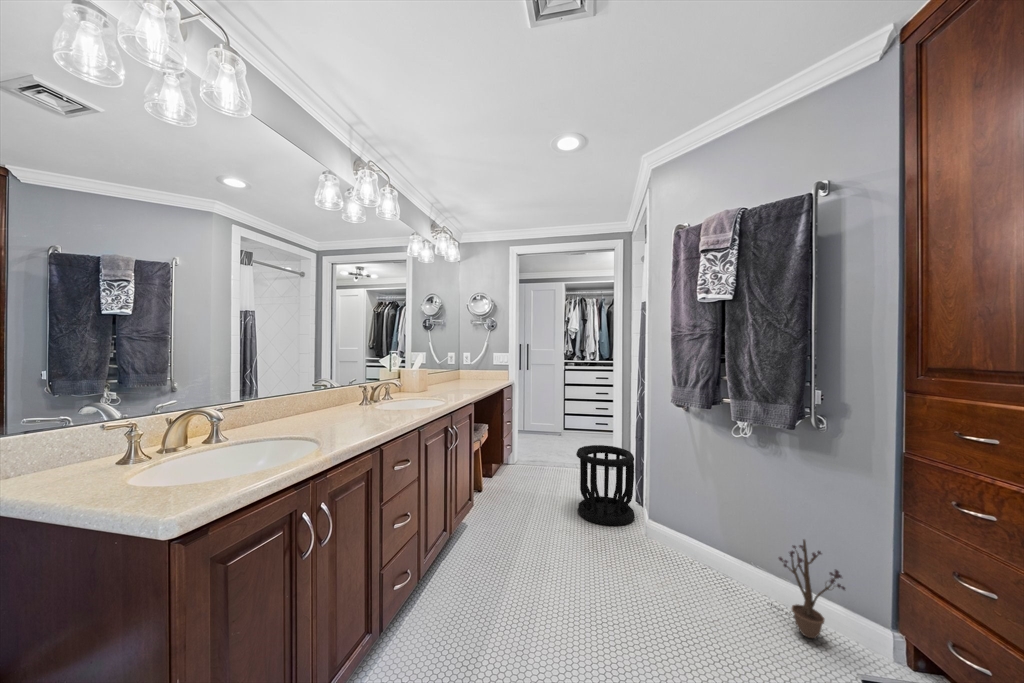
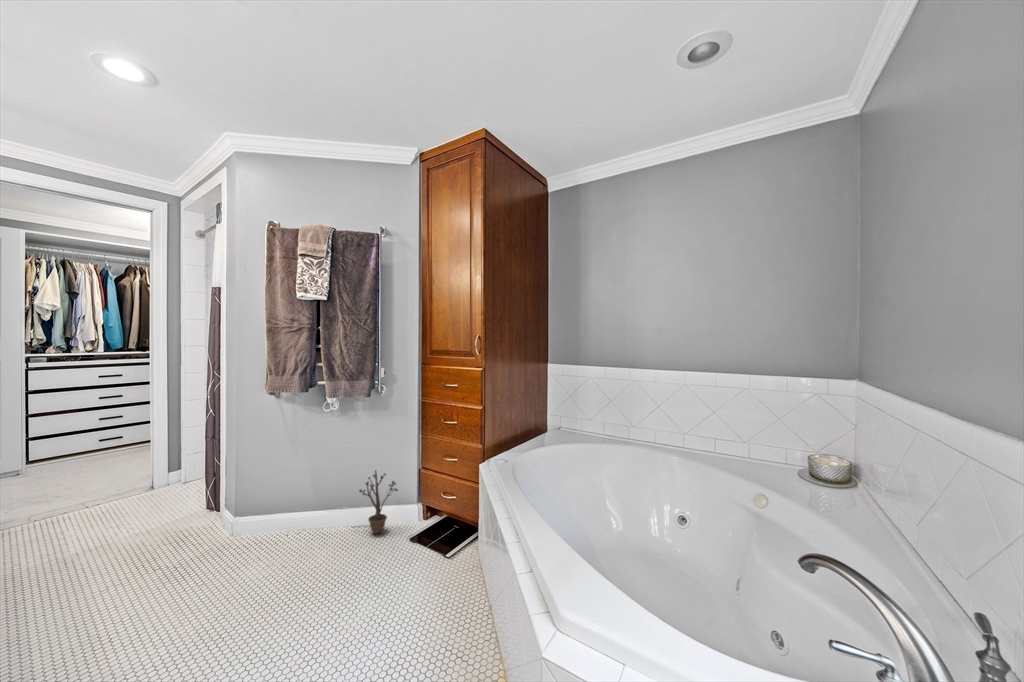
wastebasket: present [576,445,635,525] -> none [120,454,213,553]

